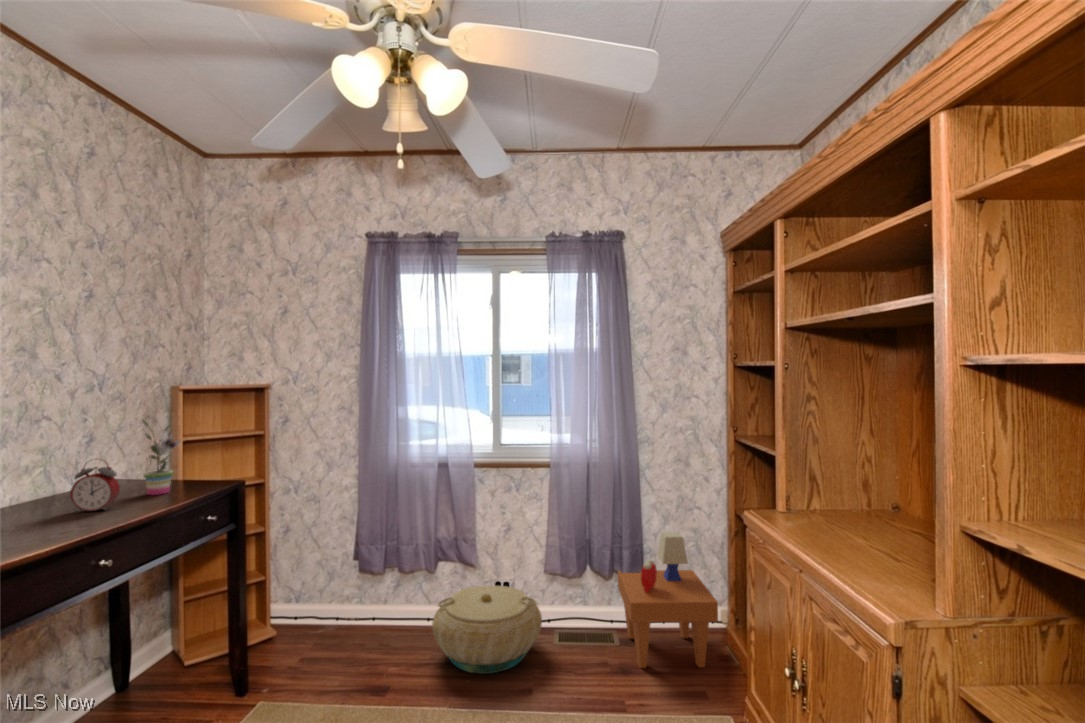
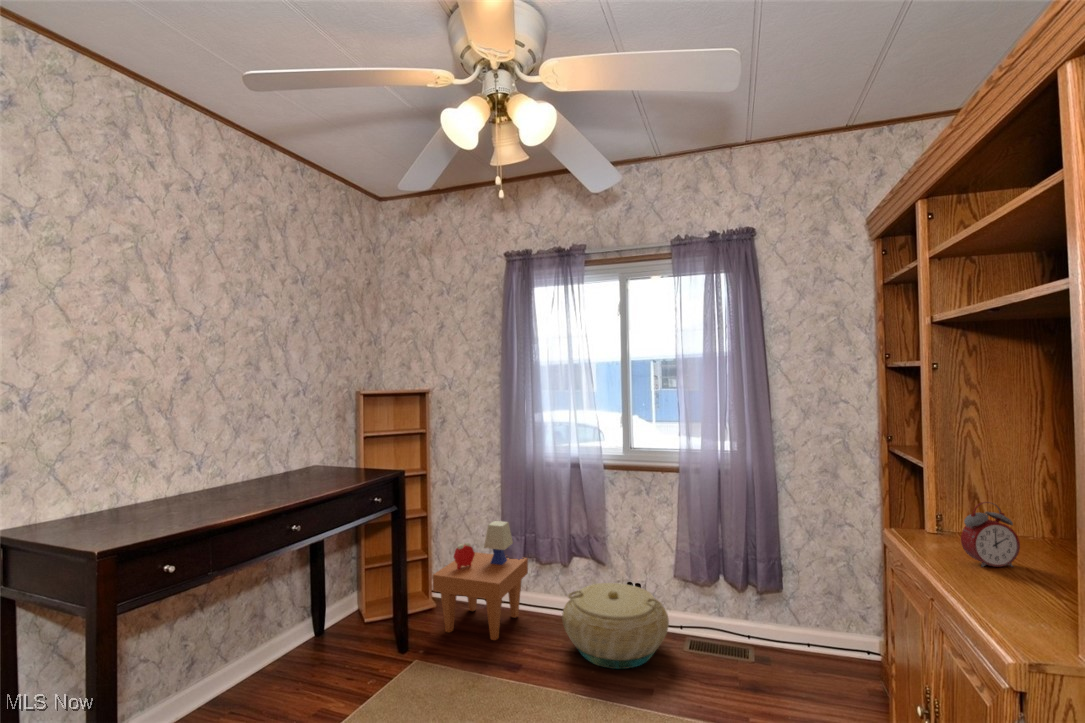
potted plant: present [143,421,180,495] -> none [327,418,356,479]
alarm clock: present [70,460,120,512] -> present [961,502,1020,567]
side table: present [618,532,718,668] -> present [433,521,528,640]

